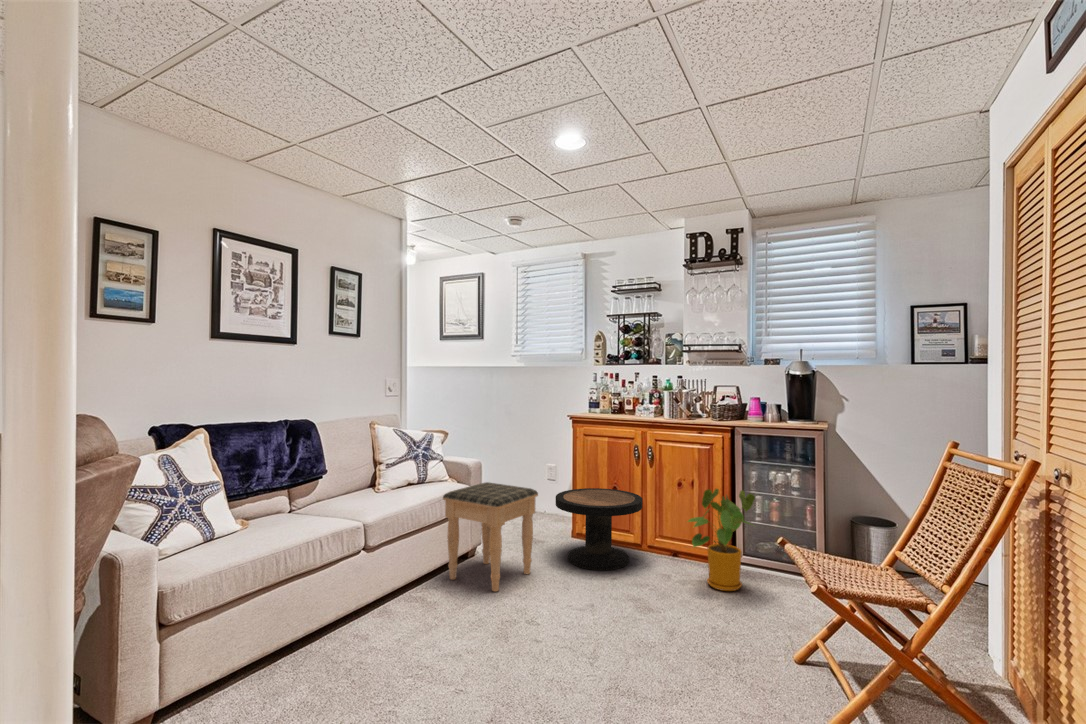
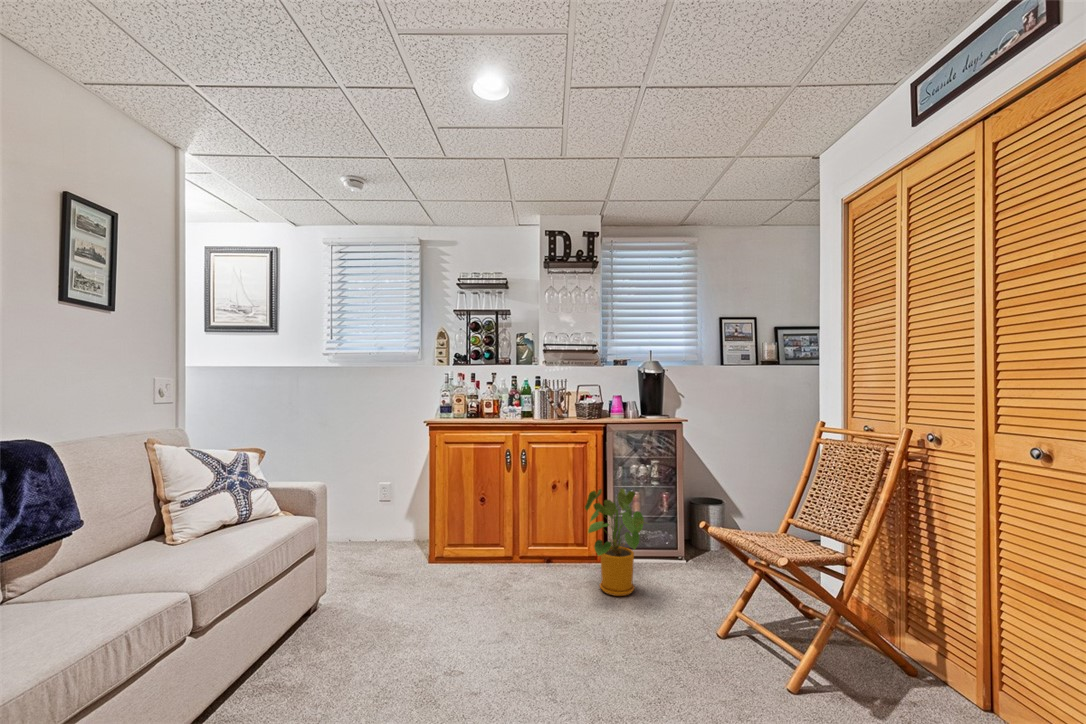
footstool: present [443,482,538,592] -> none [288,510,417,661]
side table: present [556,488,643,570] -> none [424,500,525,599]

